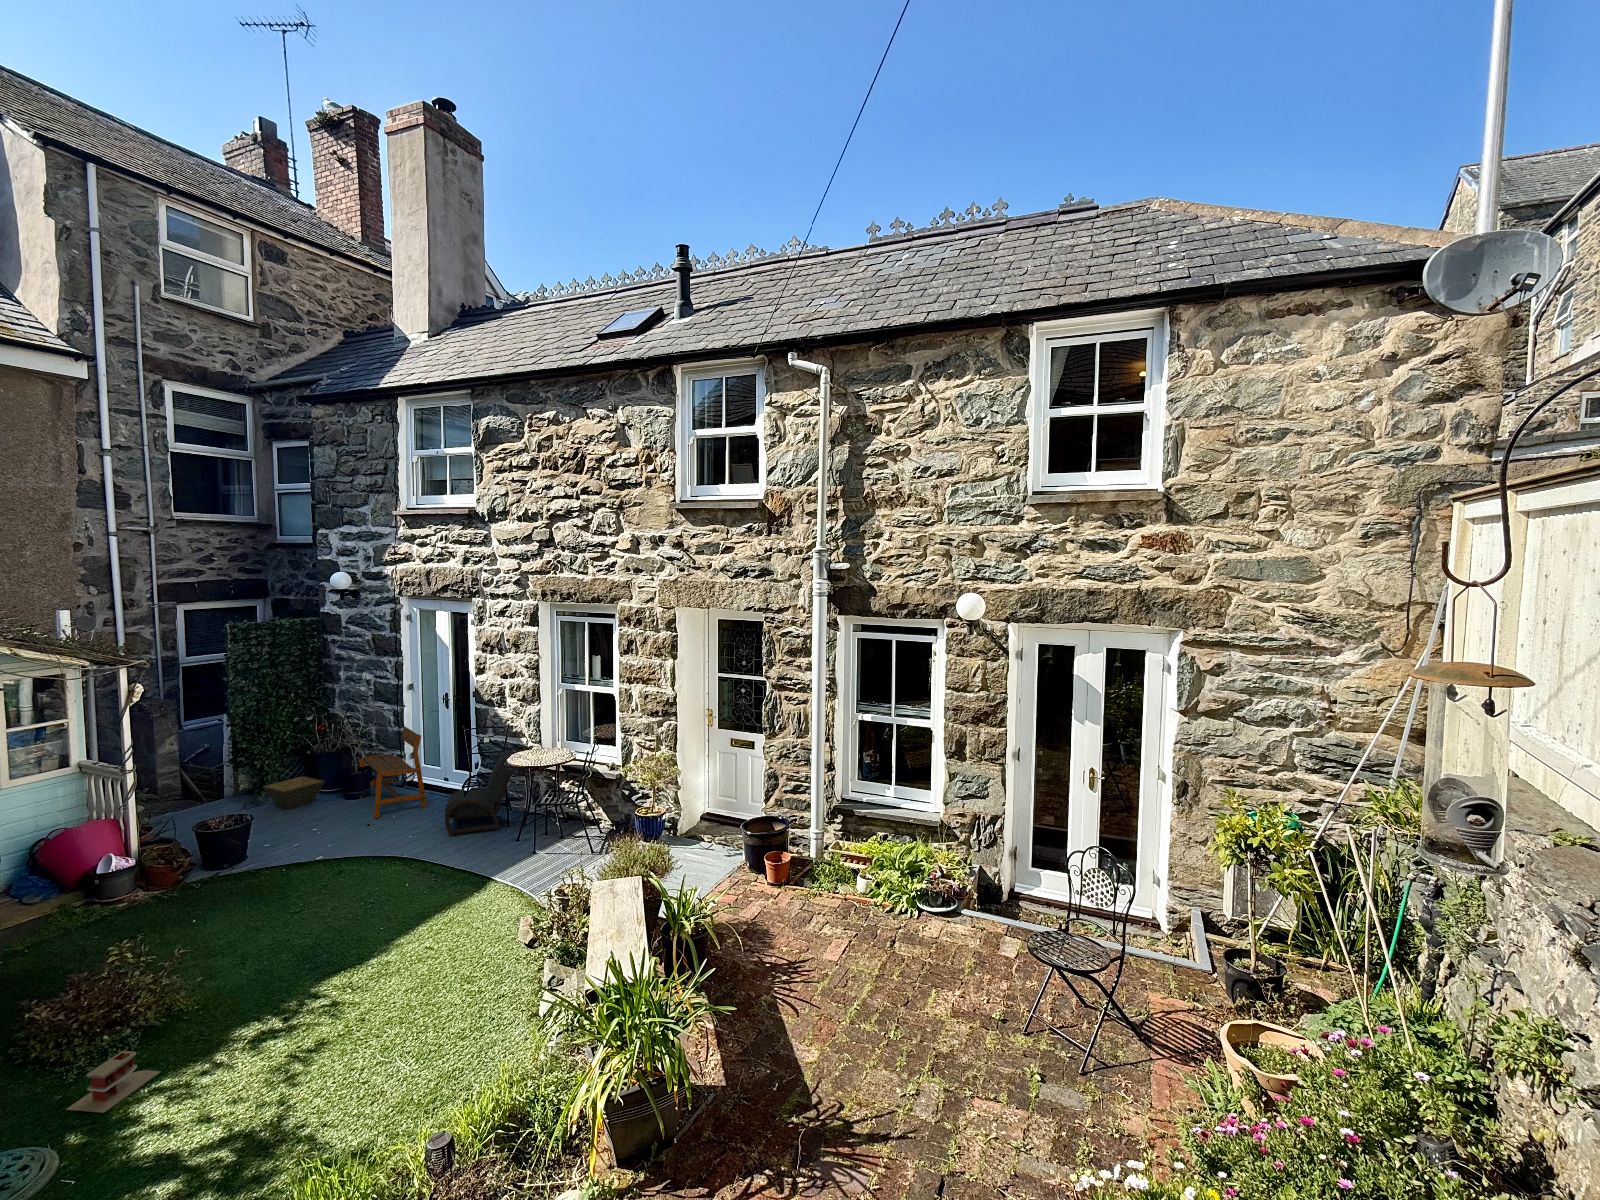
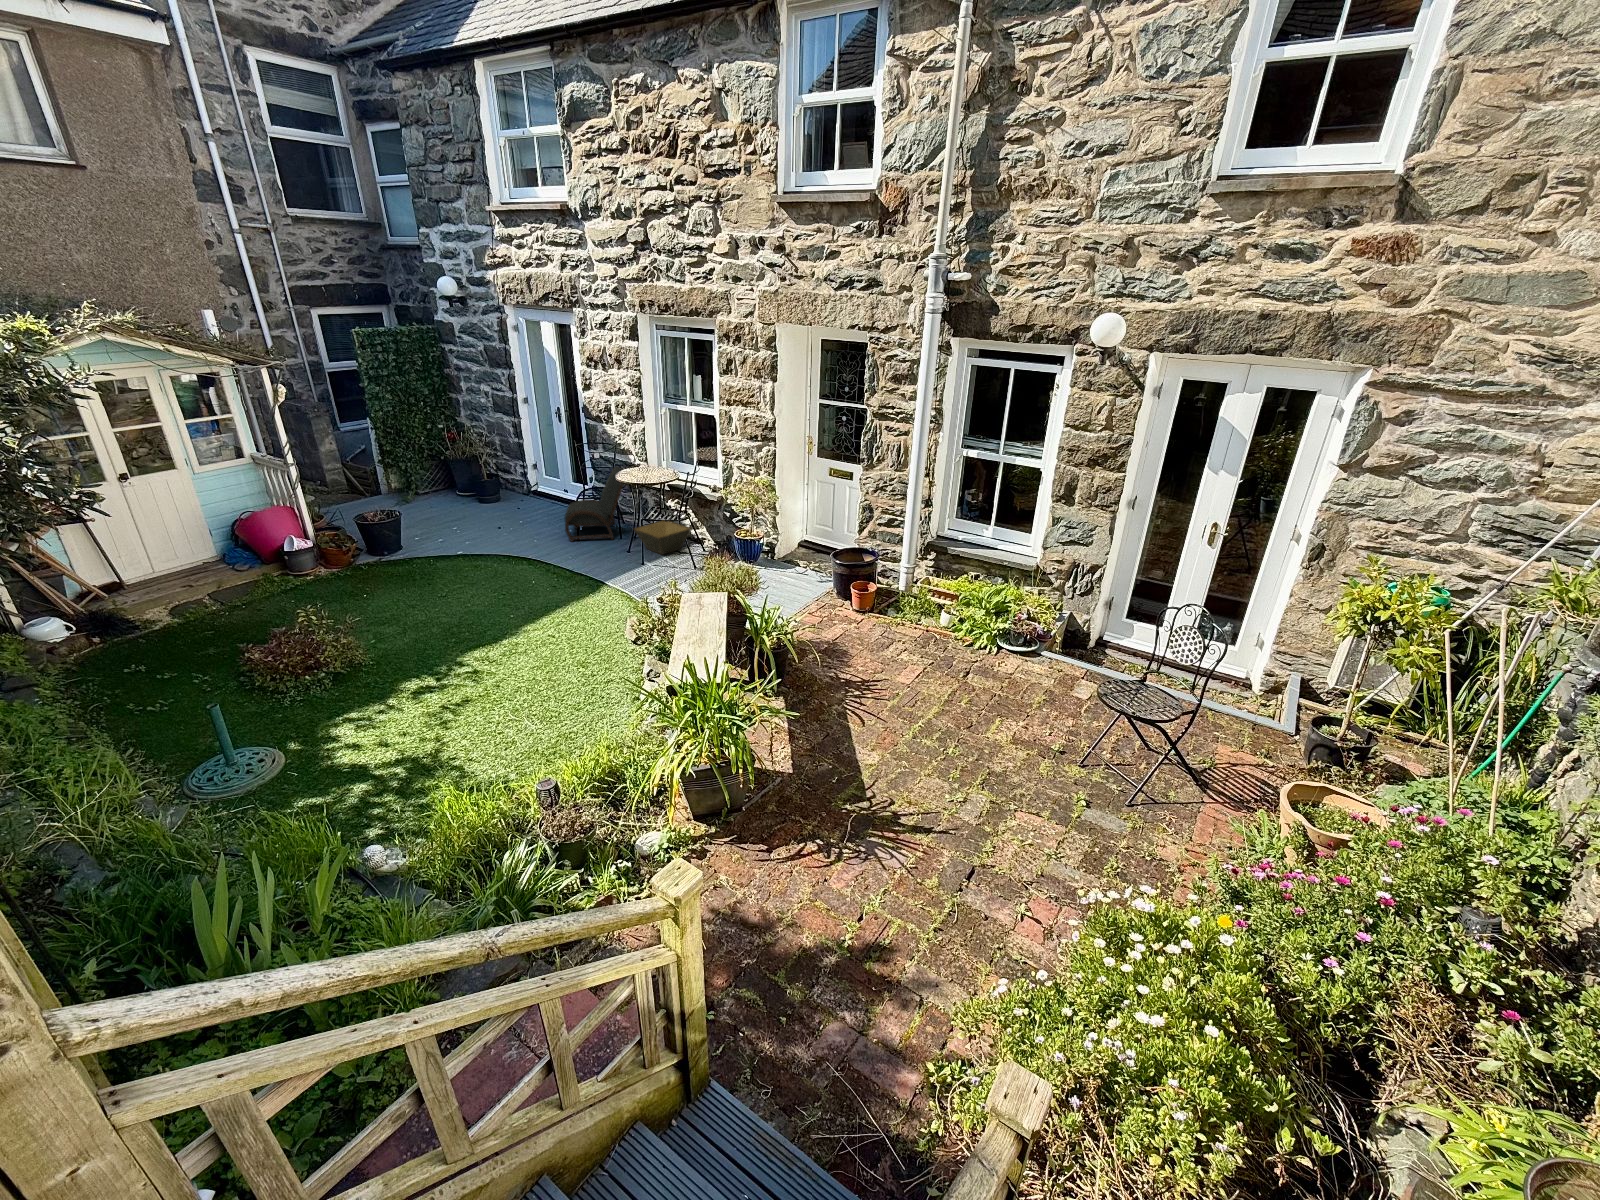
bench: present [360,727,427,818] -> none [490,435,551,521]
basket: present [262,776,325,809] -> present [633,520,691,555]
toy house: present [66,1051,161,1113] -> none [281,688,346,730]

